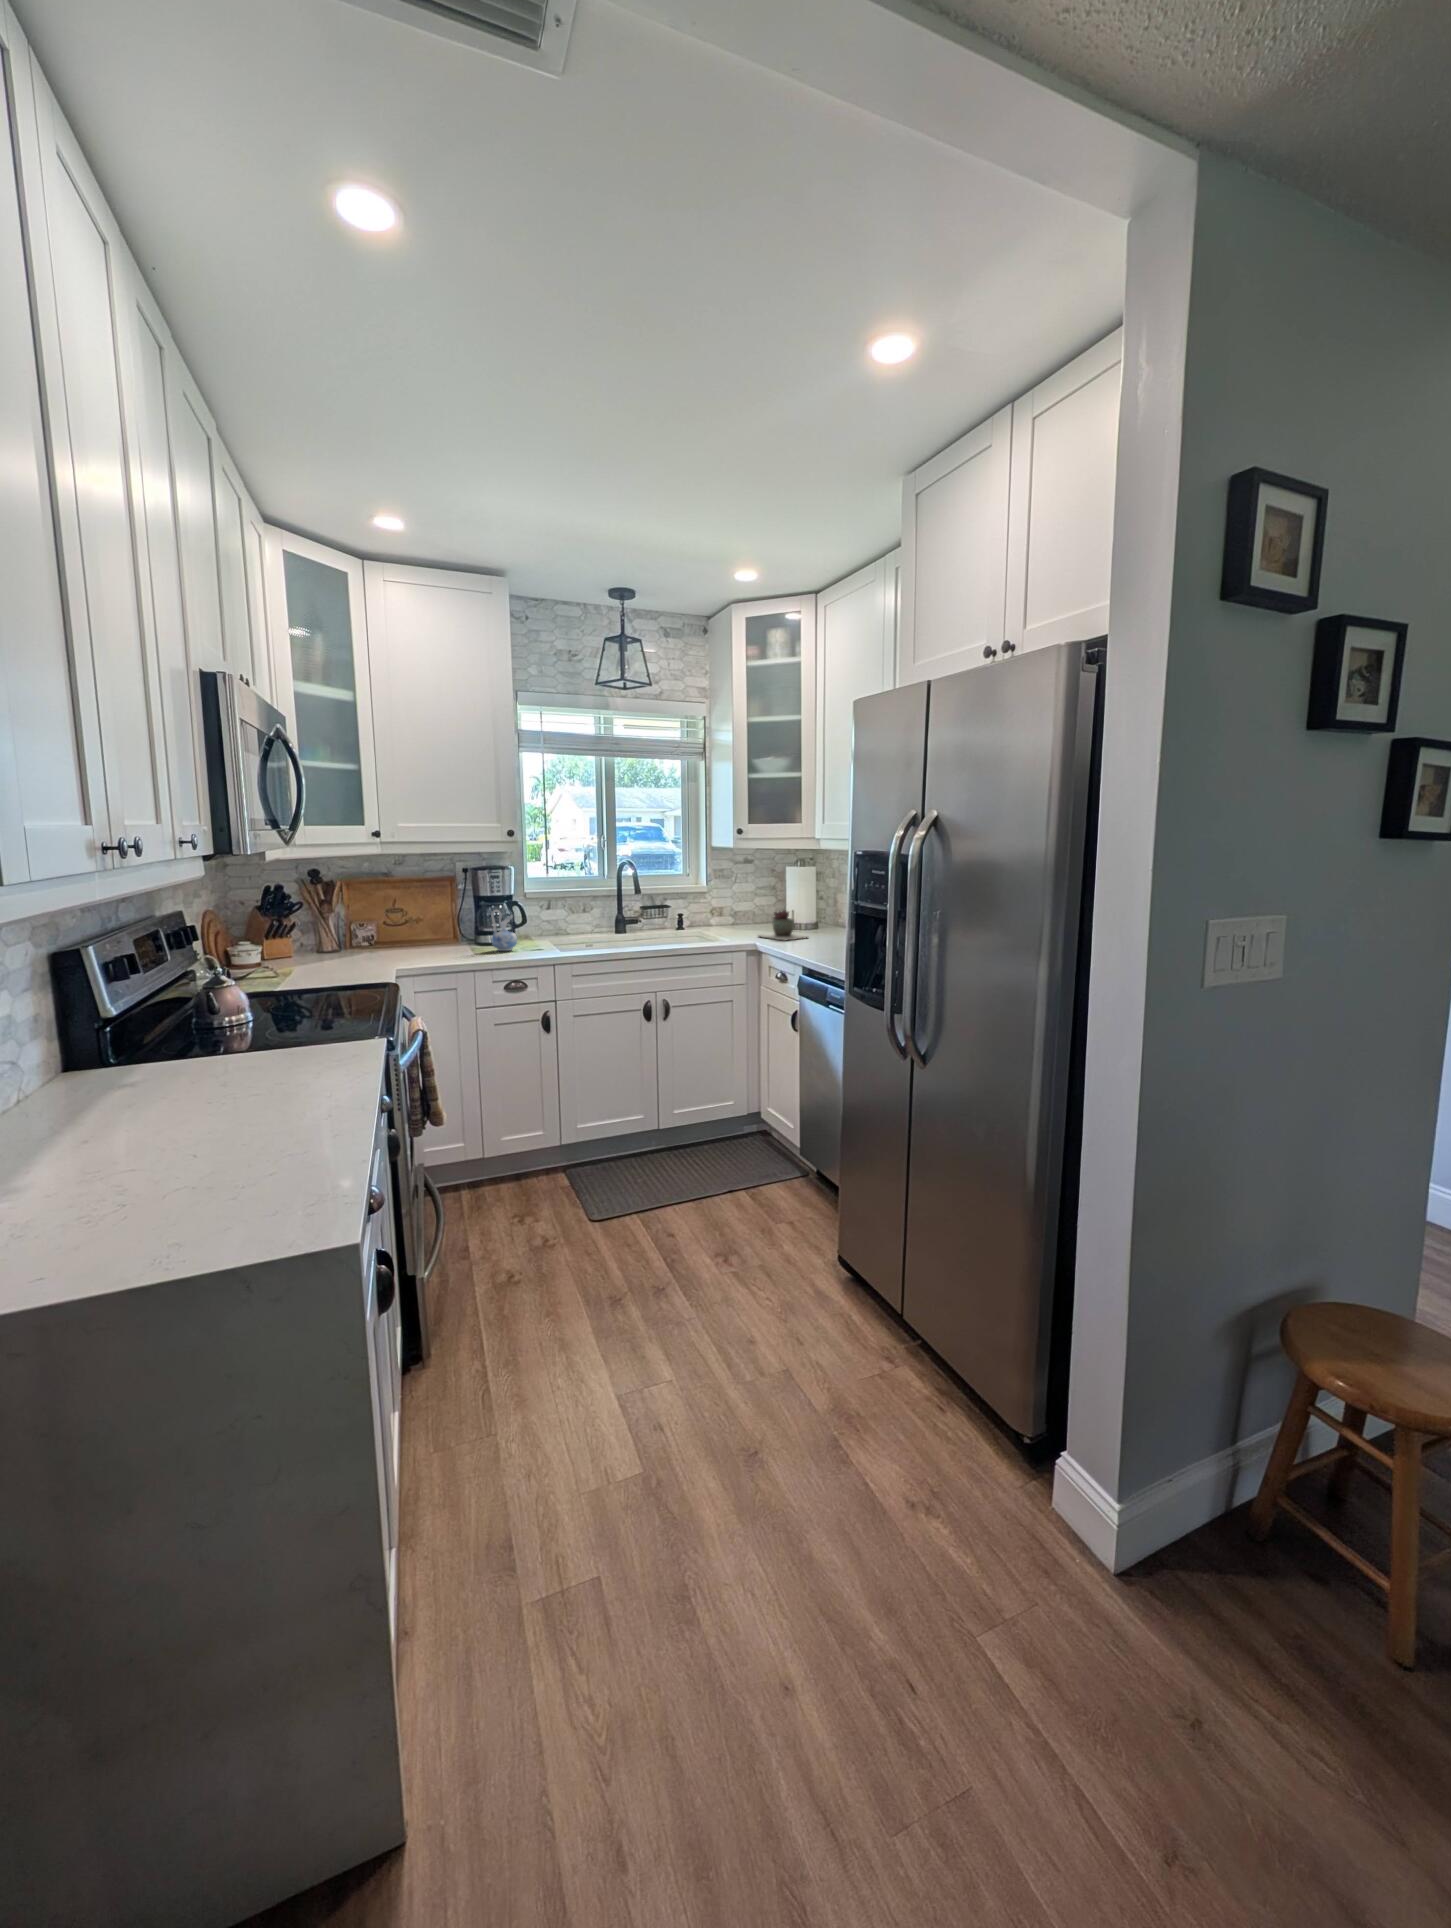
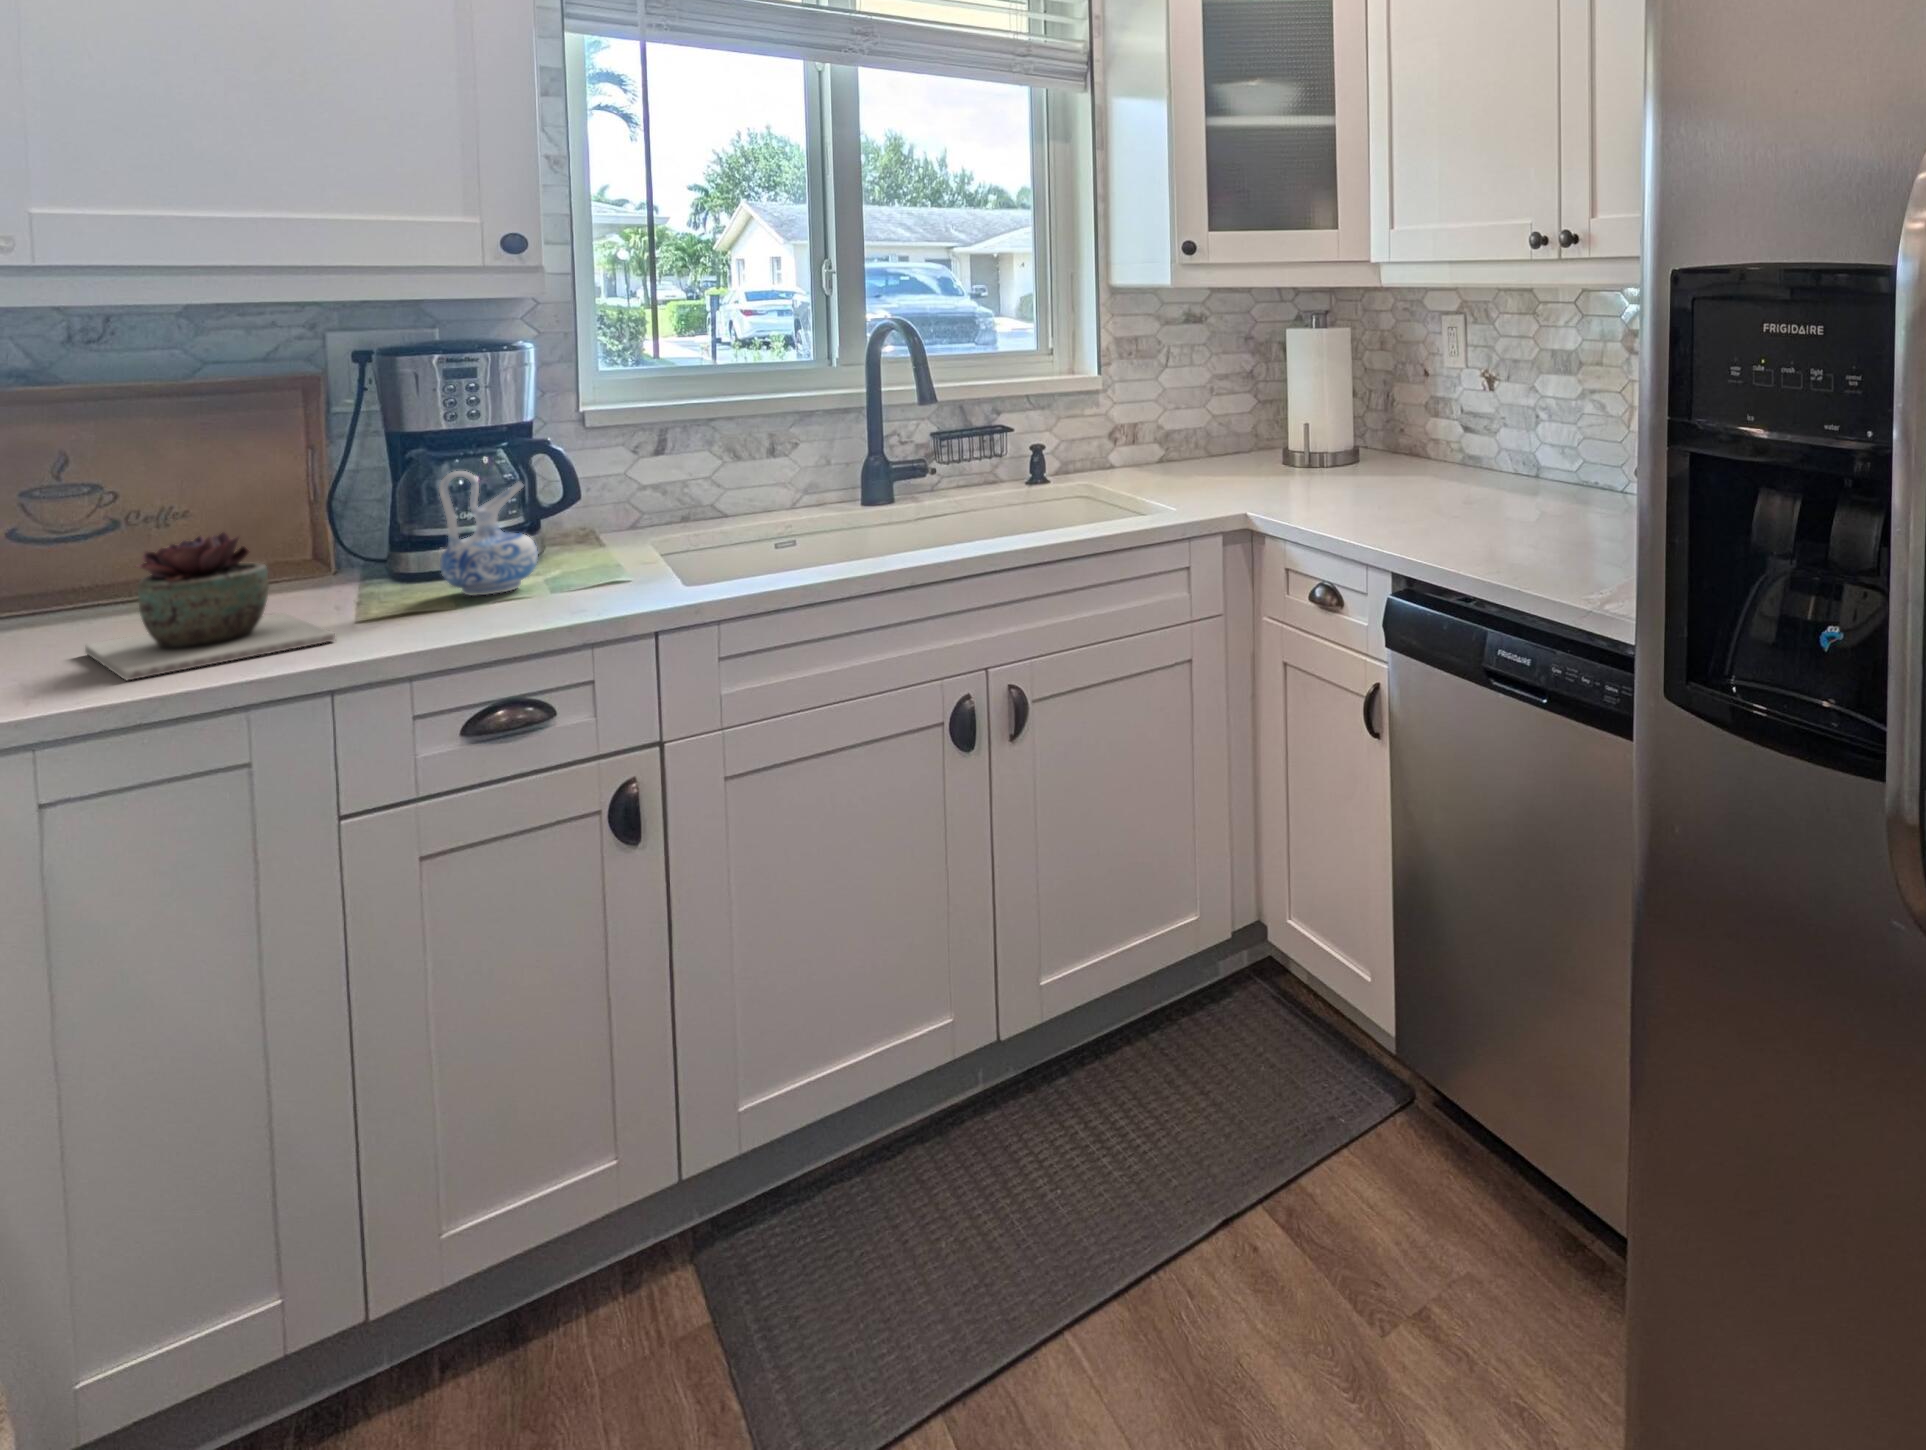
succulent plant: present [758,910,808,941] -> present [85,532,335,680]

